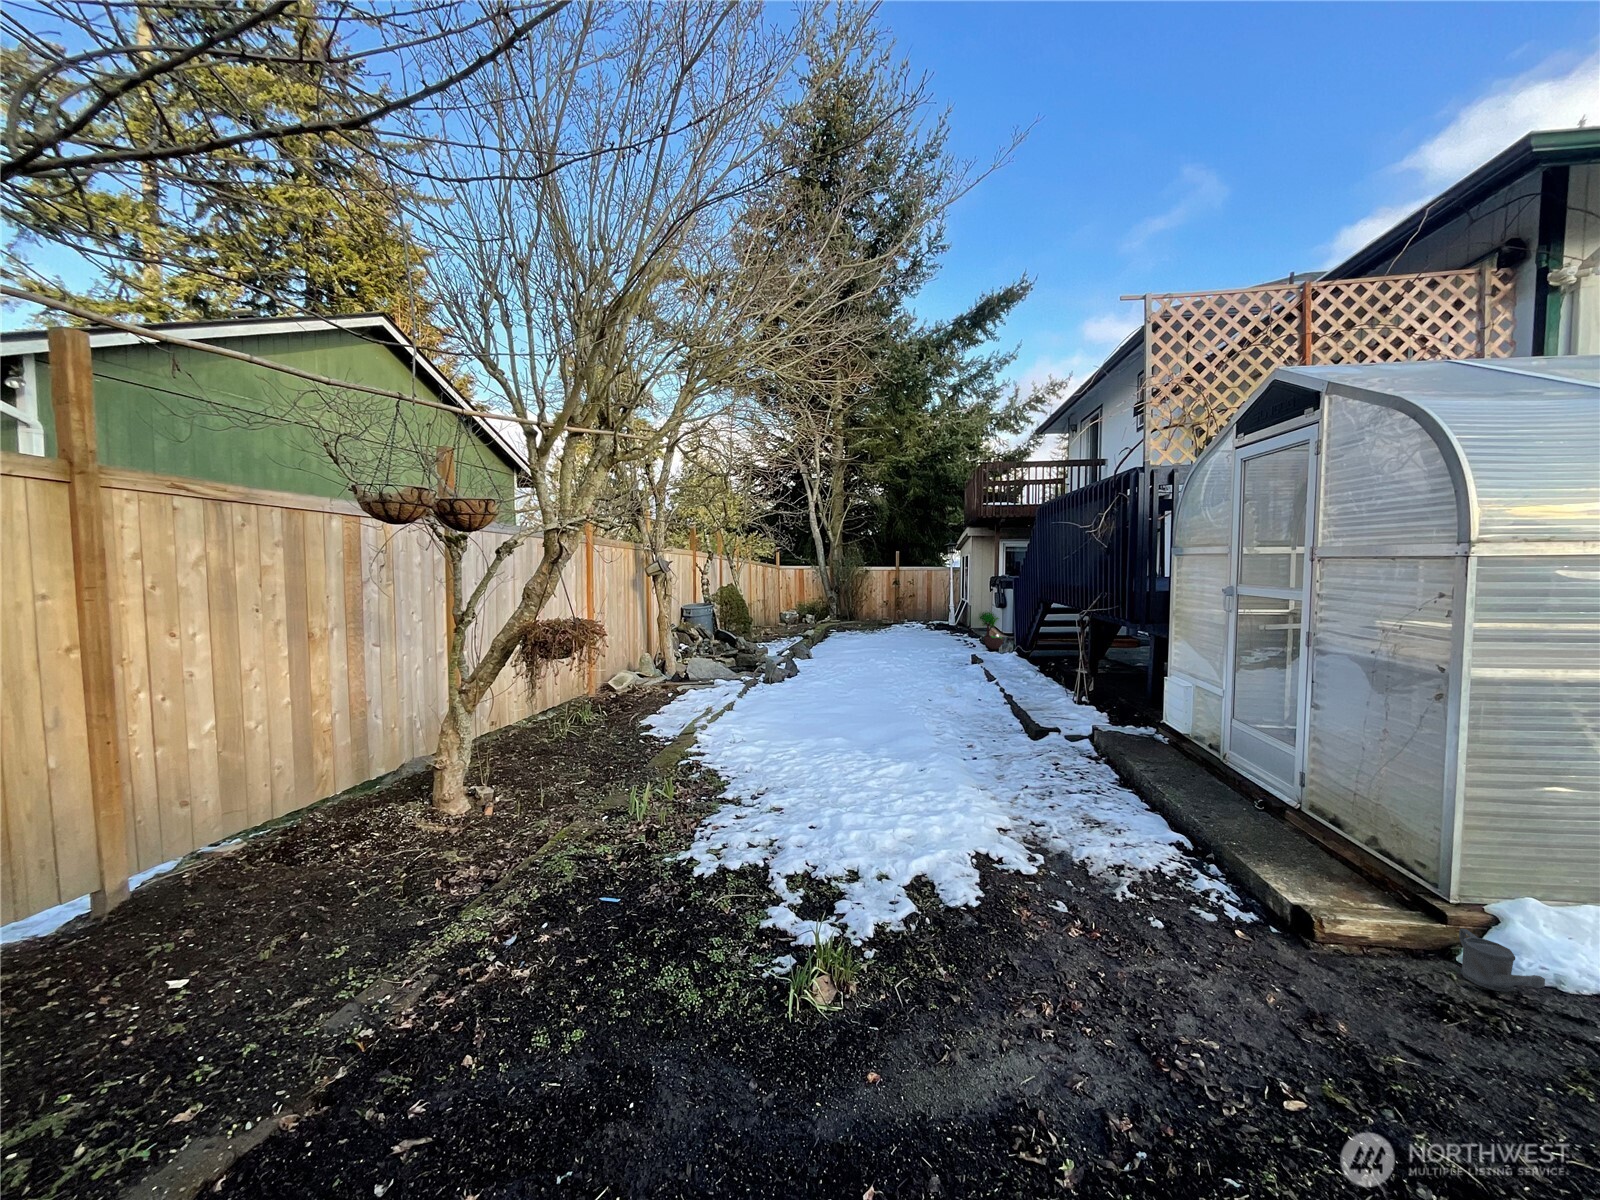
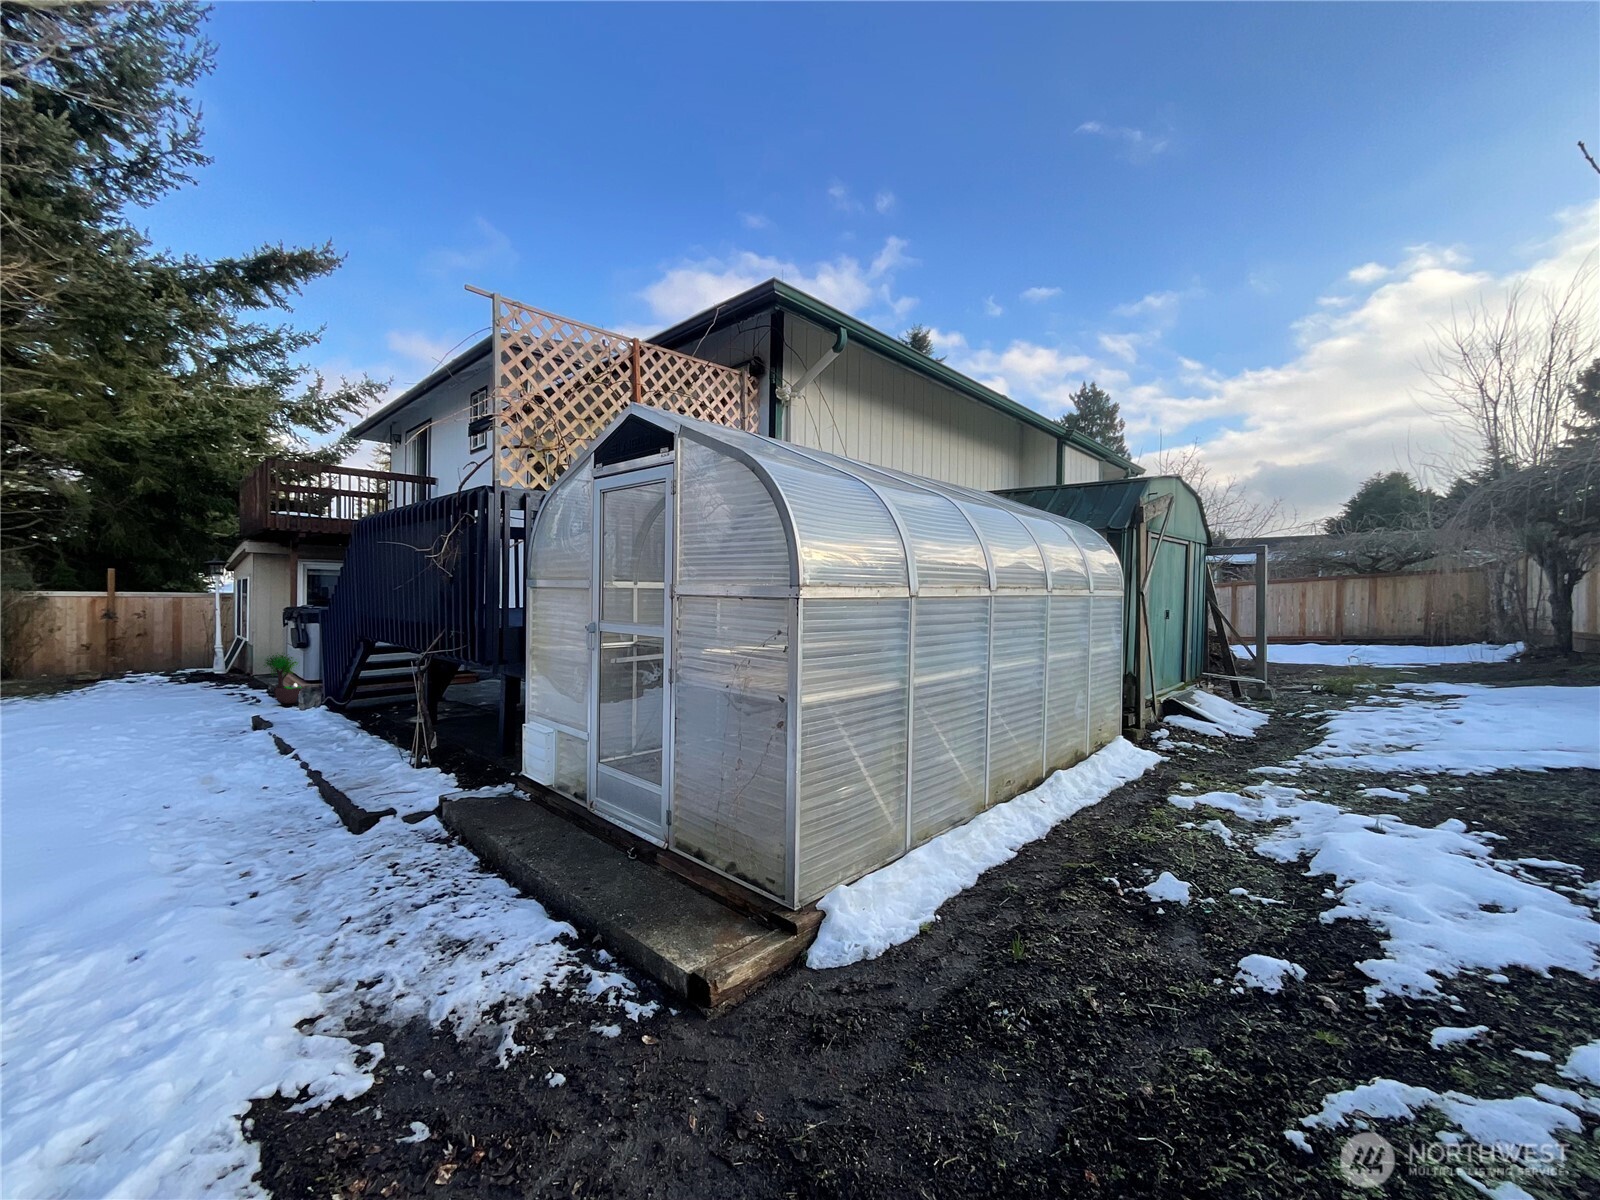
watering can: present [1459,928,1545,992] -> none [810,936,875,989]

